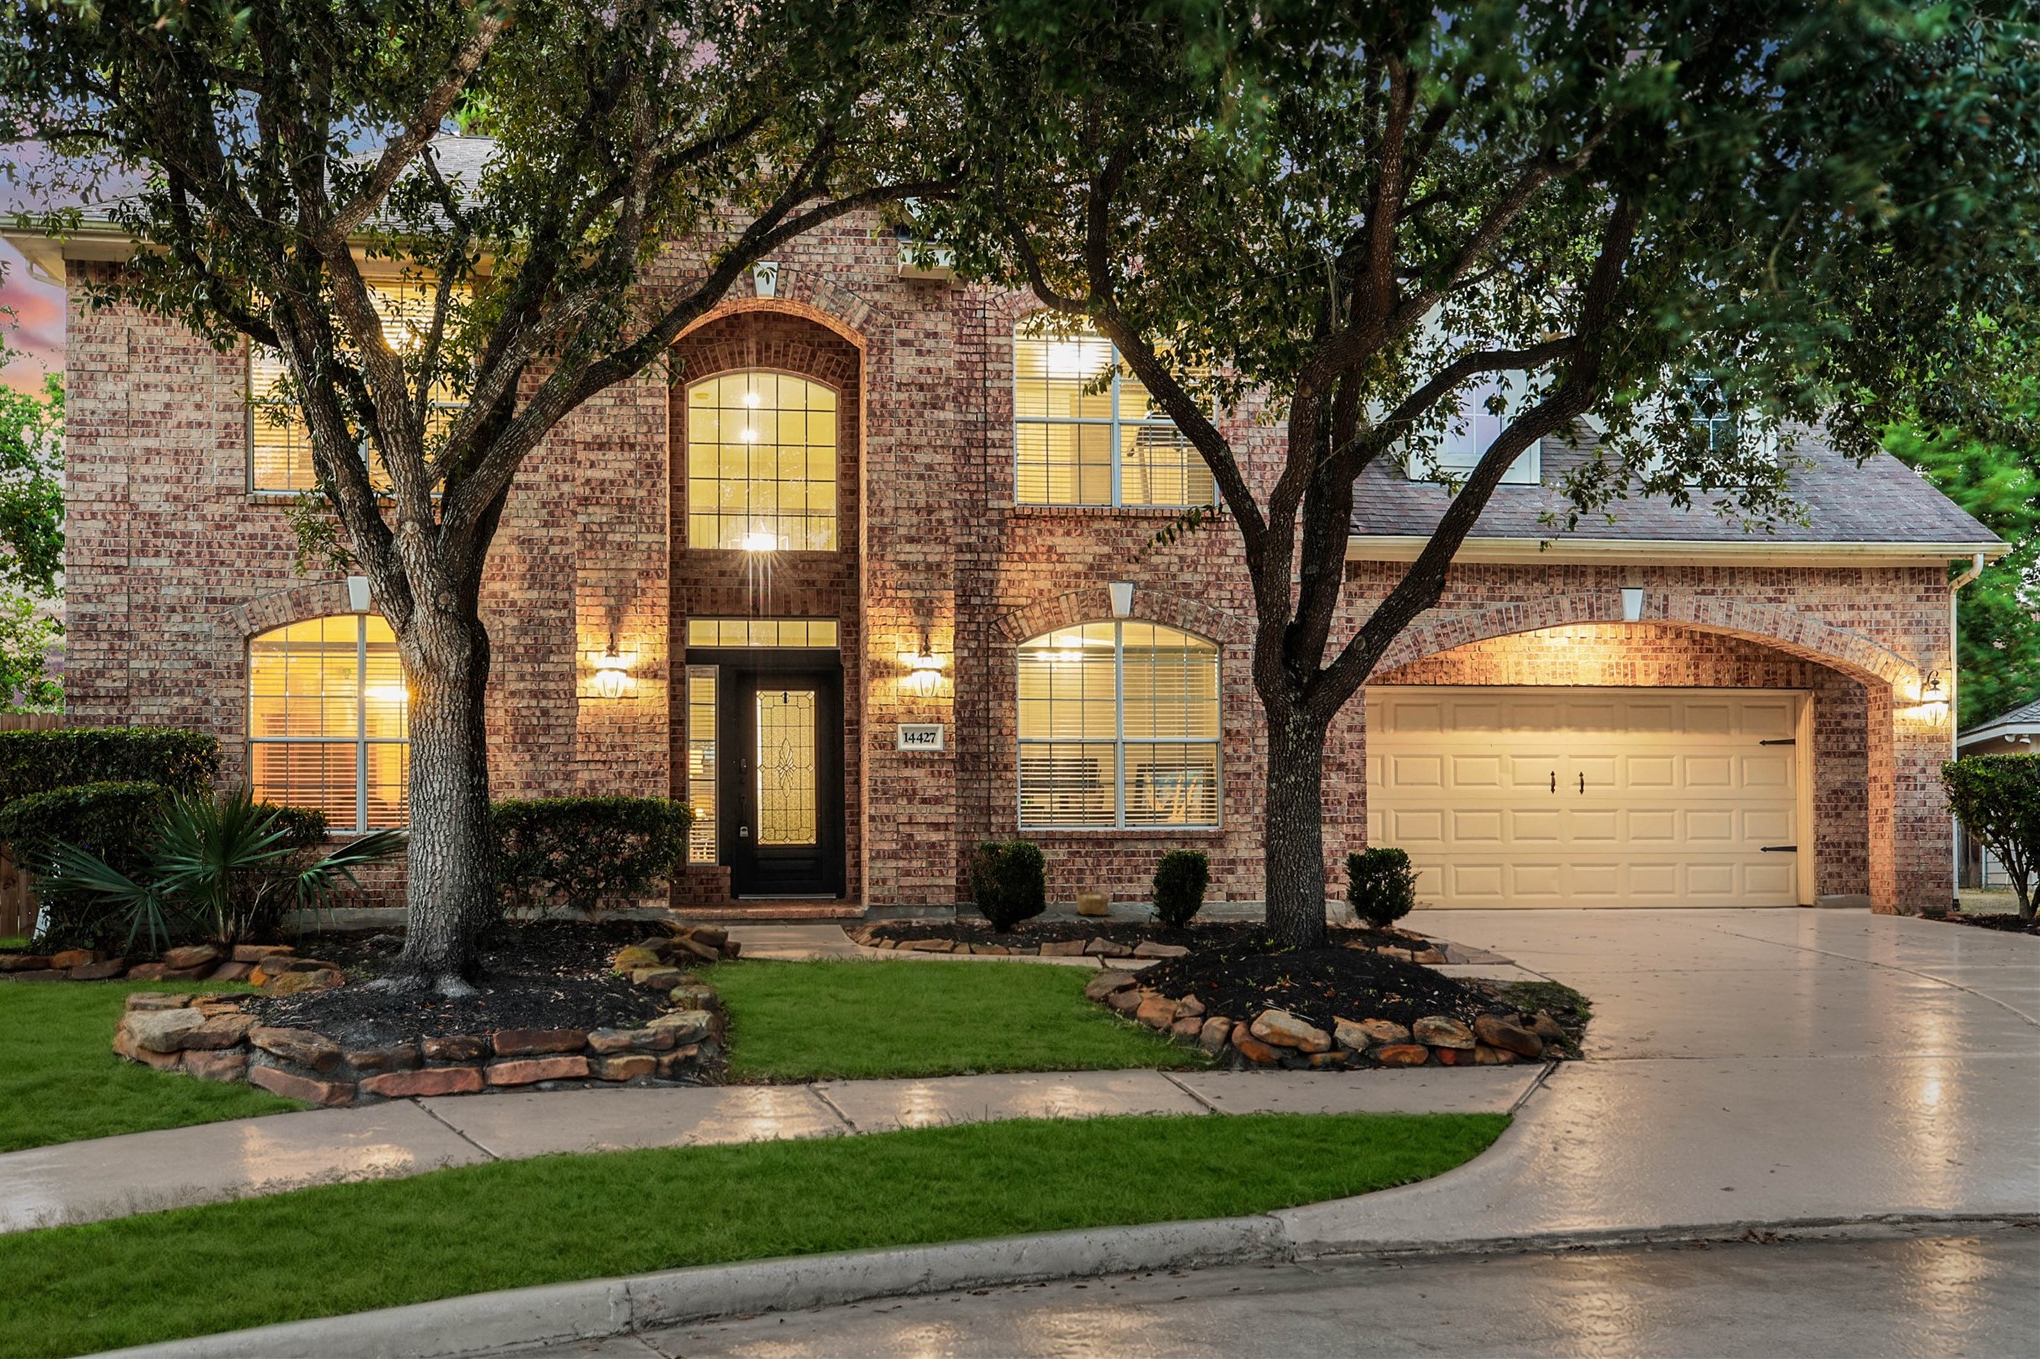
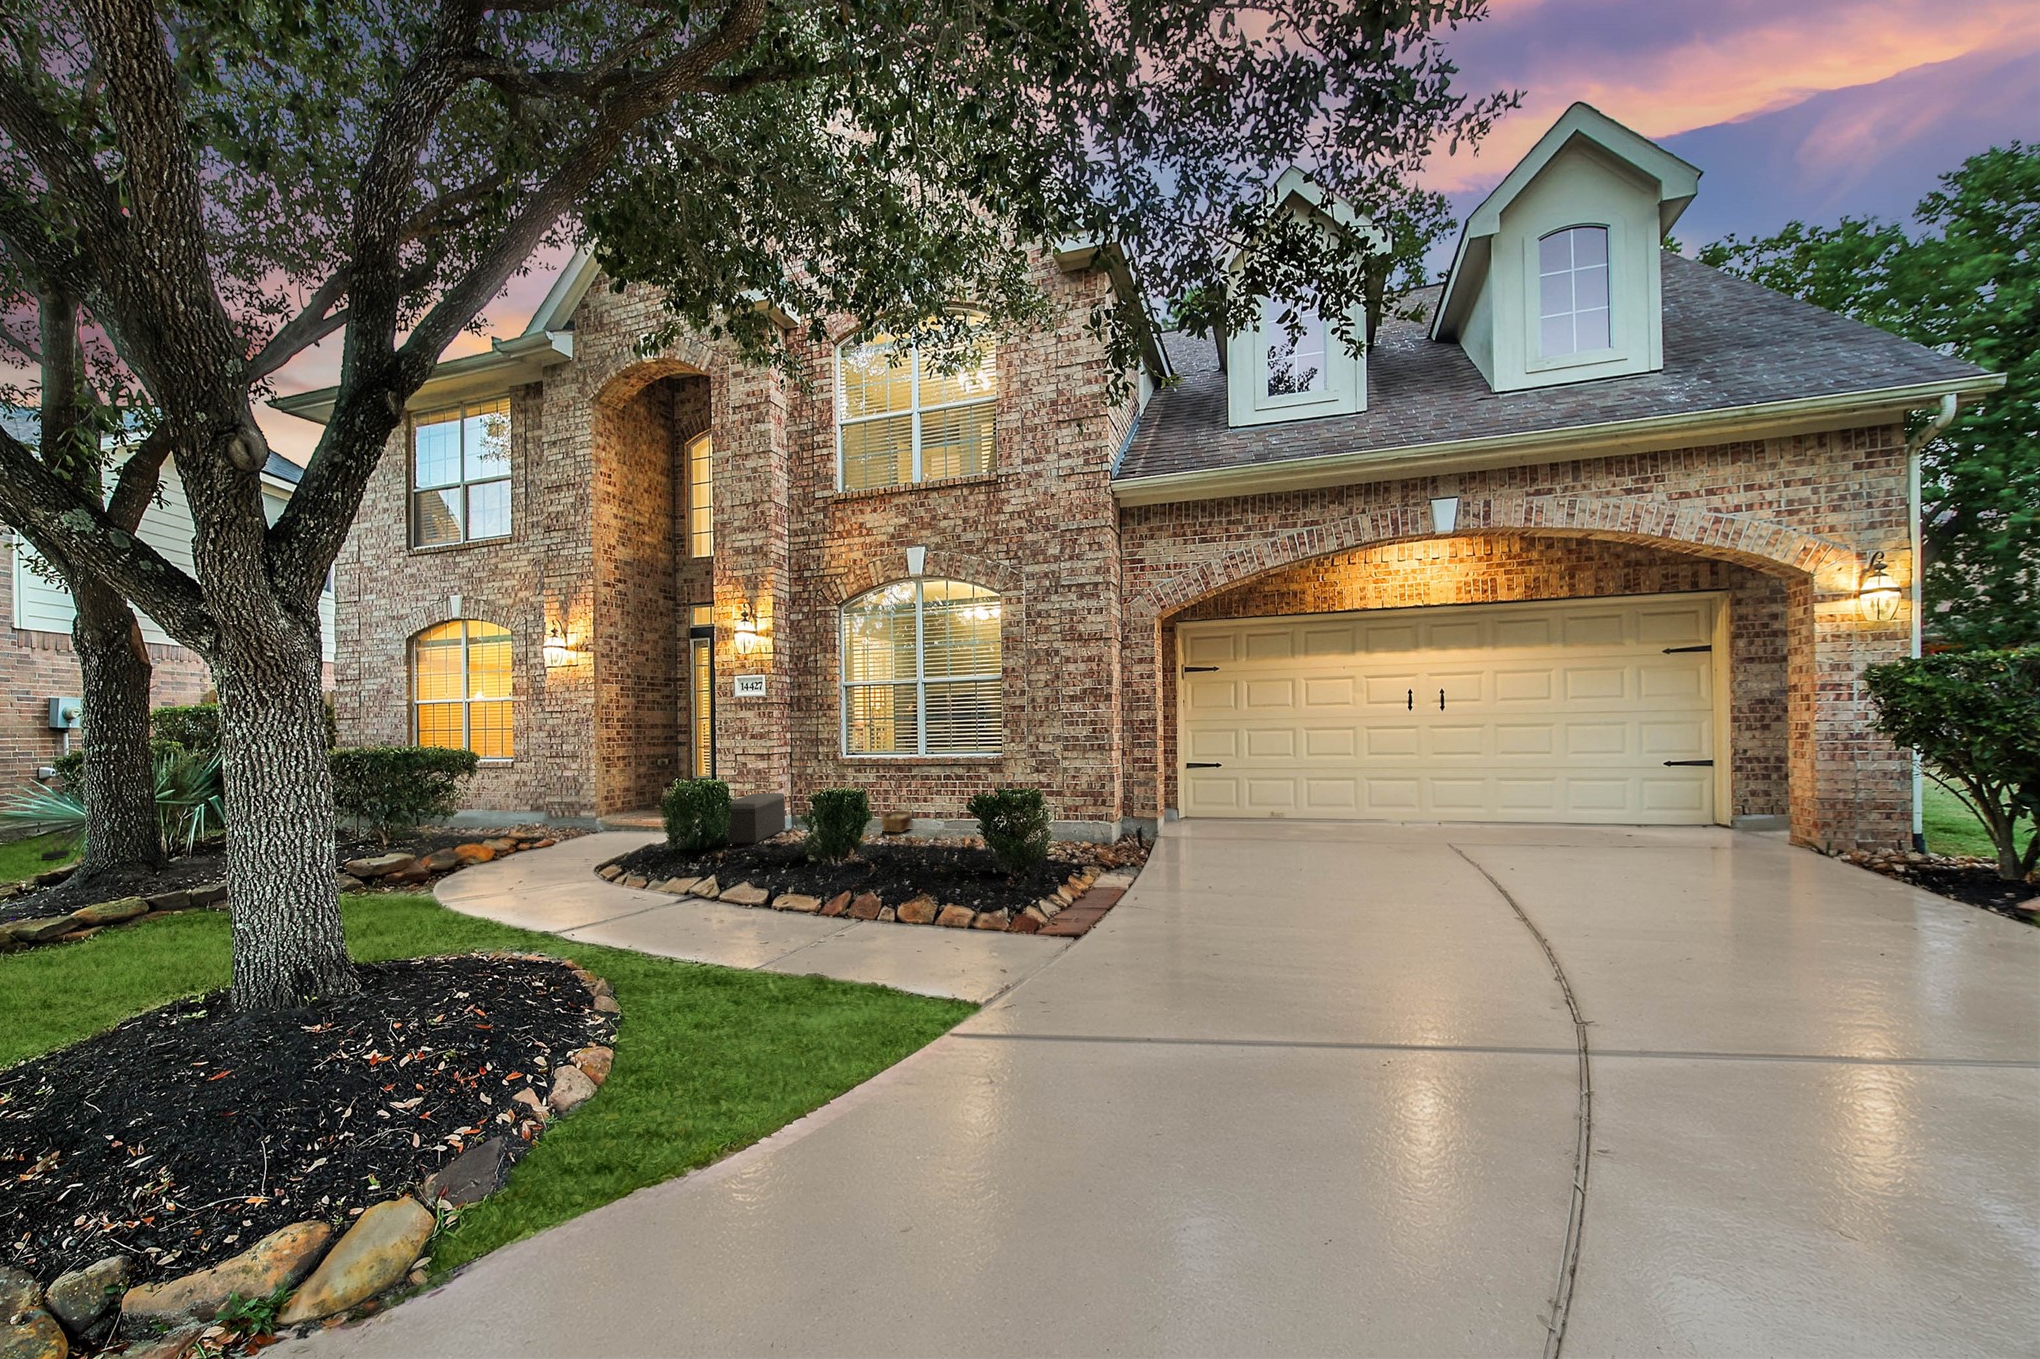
storage bench: none [923,870,990,927] -> present [725,793,785,844]
decorative plant: present [1921,892,1948,917] -> present [41,831,74,860]

